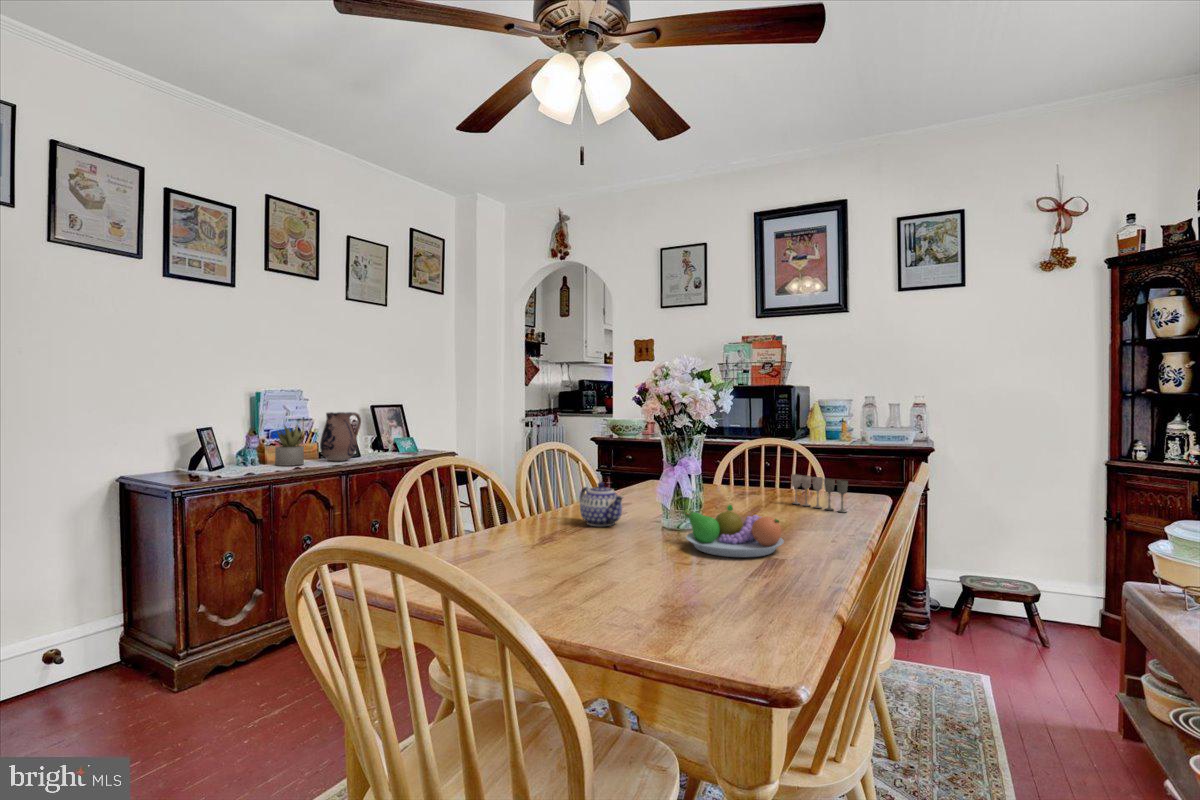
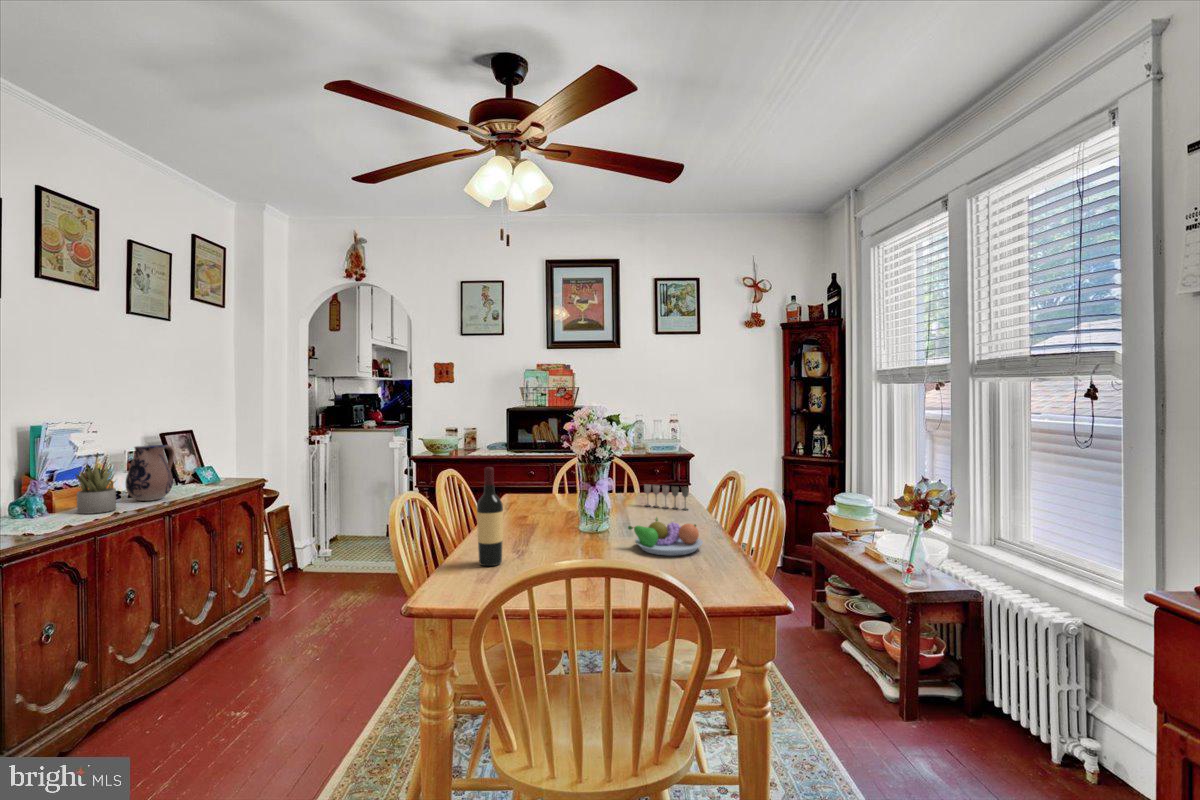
wine bottle: none [485,422,516,539] -> present [477,467,503,566]
teapot: present [580,482,623,526] -> none [521,507,571,543]

